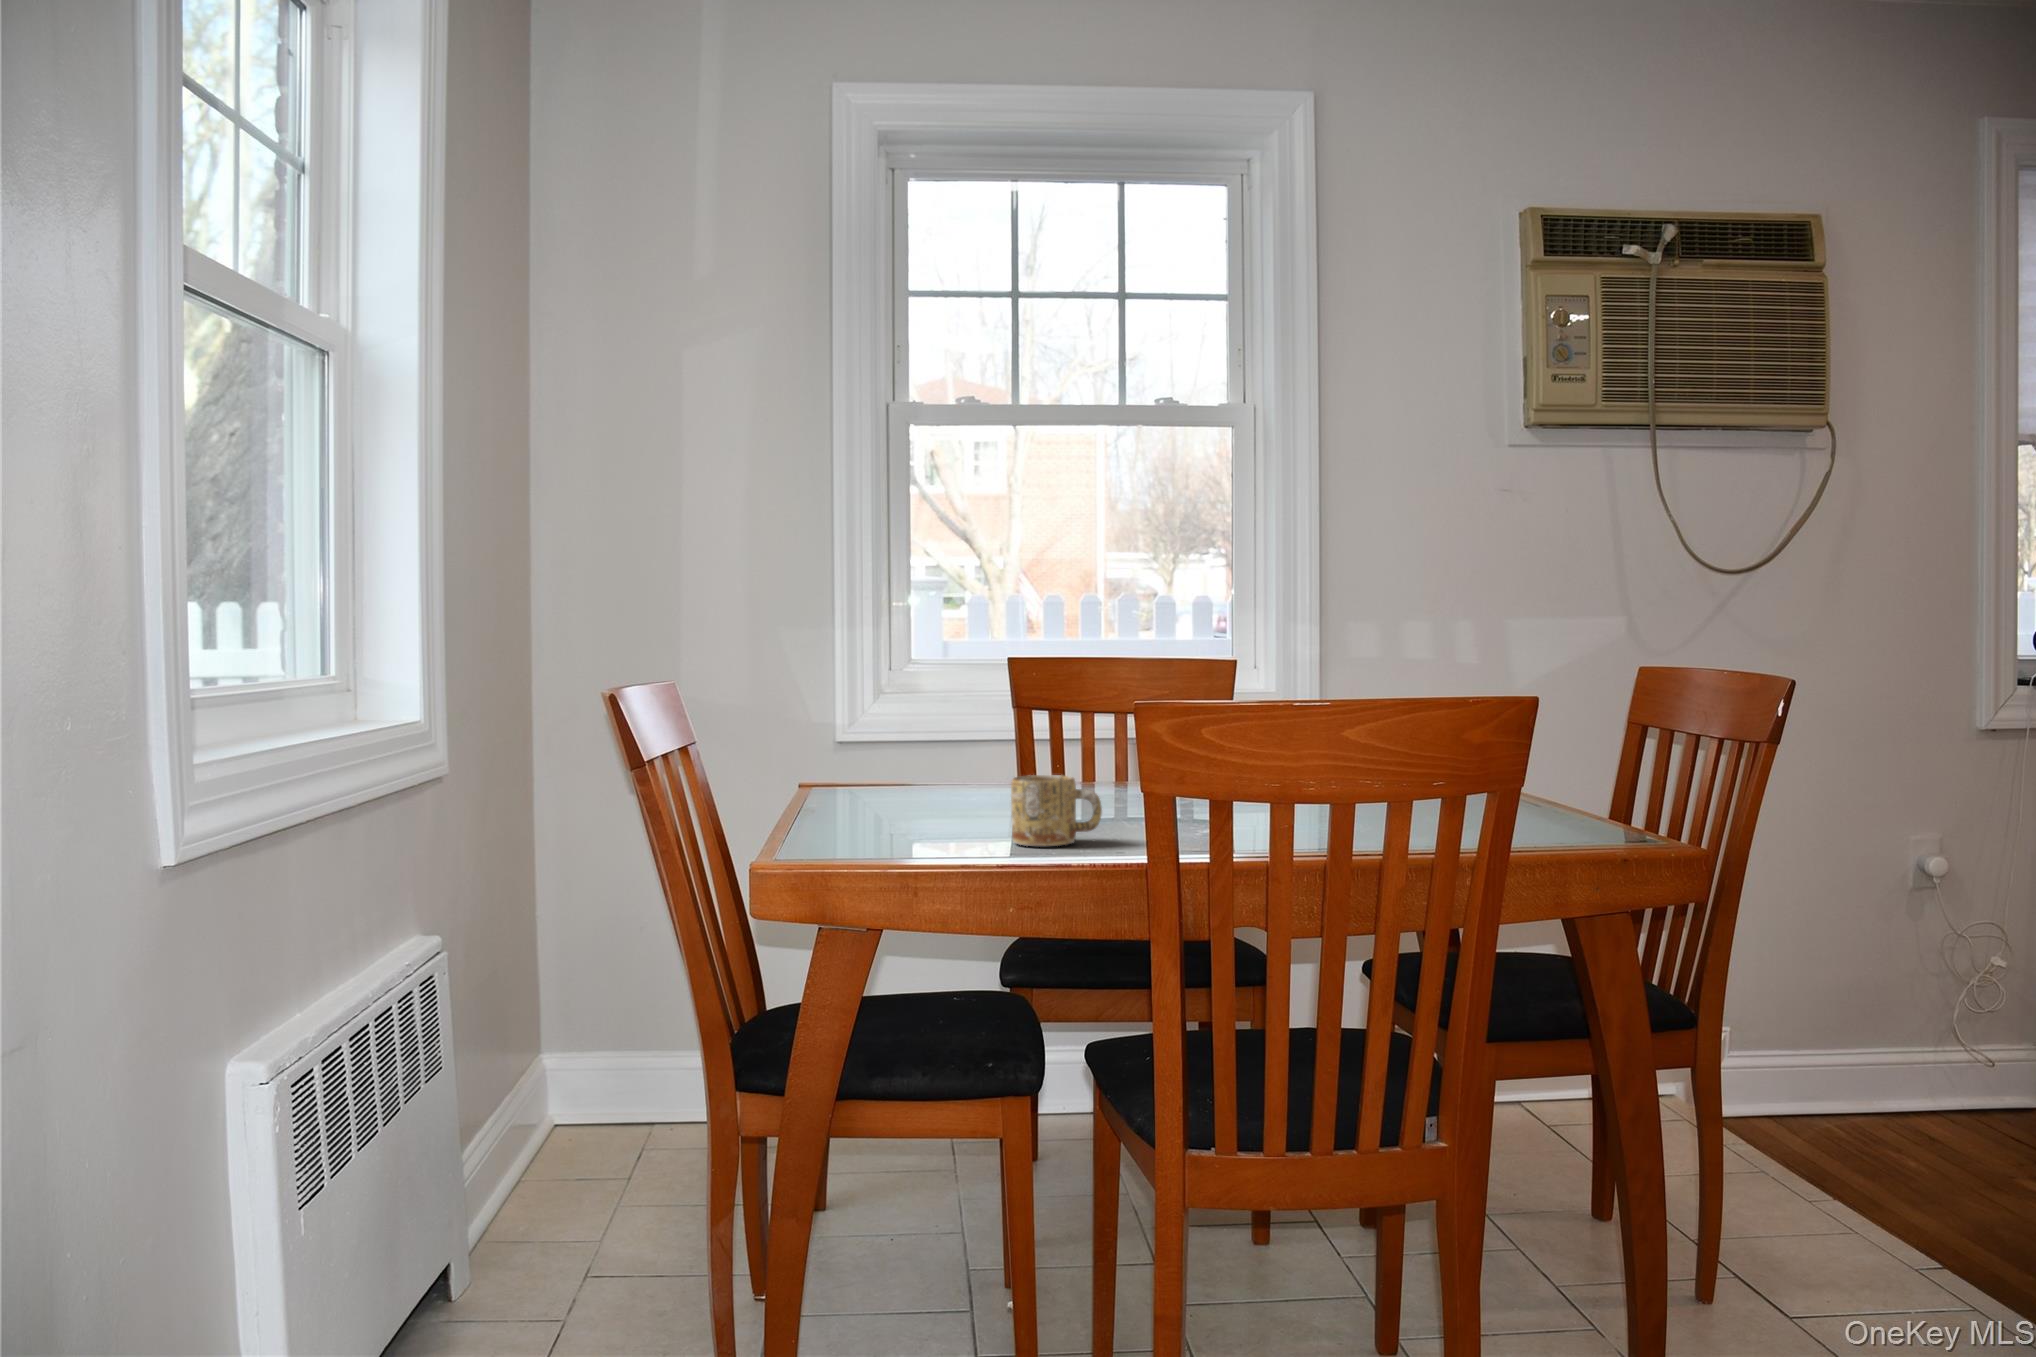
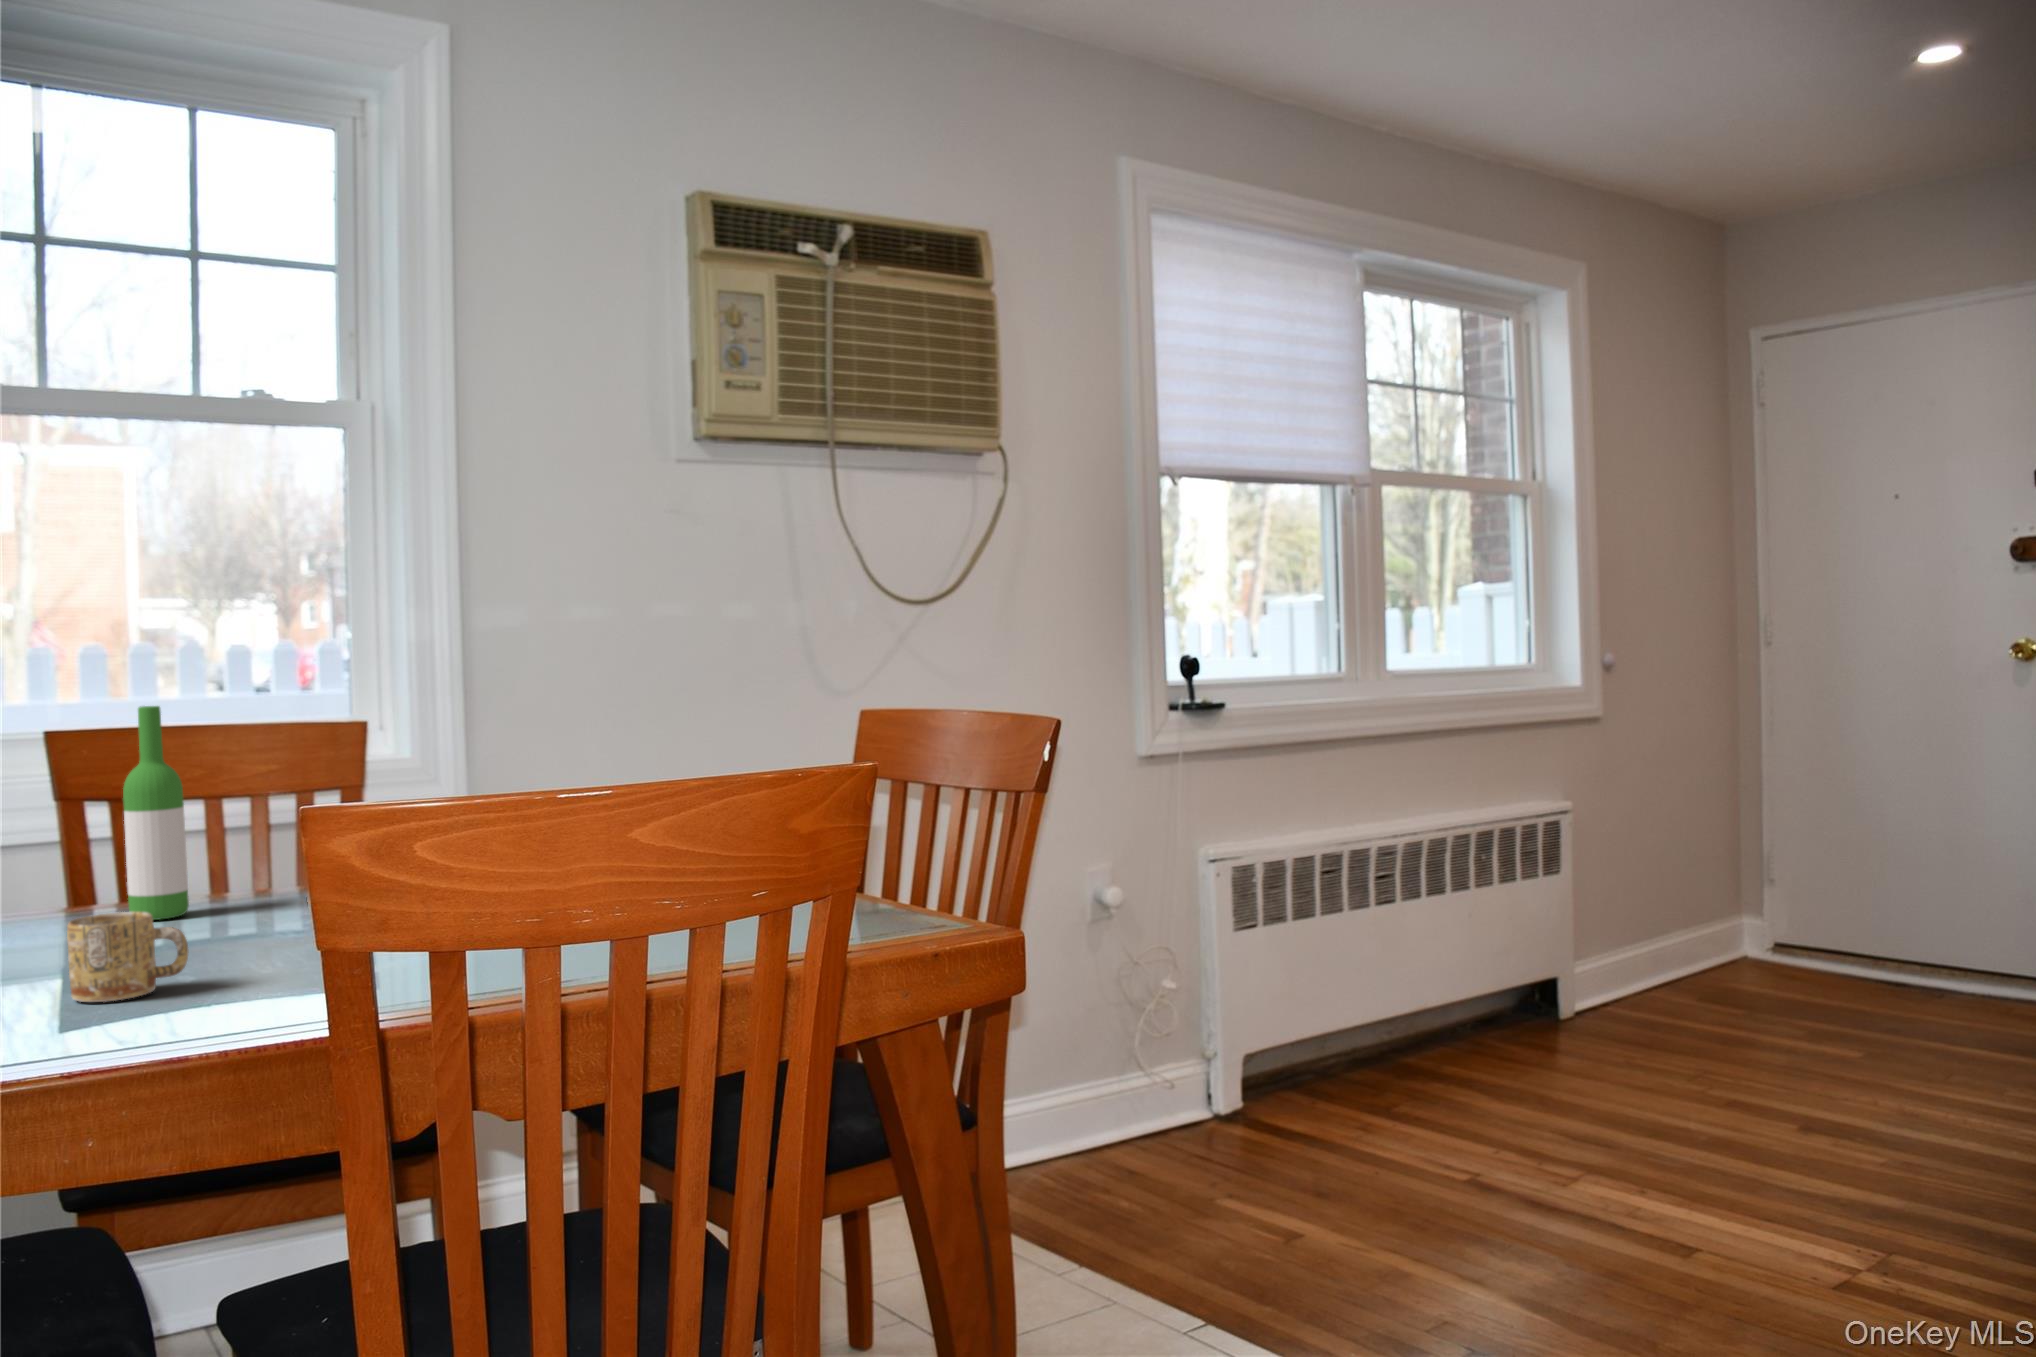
wine bottle: none [1059,626,1103,797] -> present [123,706,189,920]

